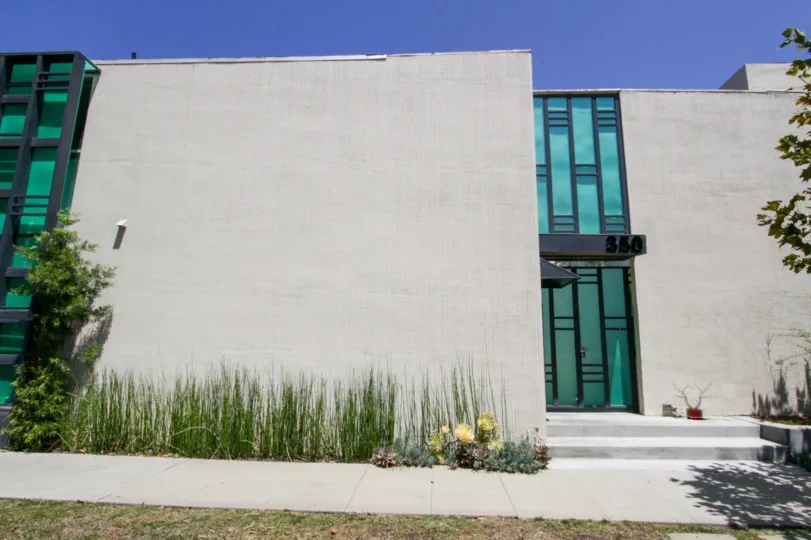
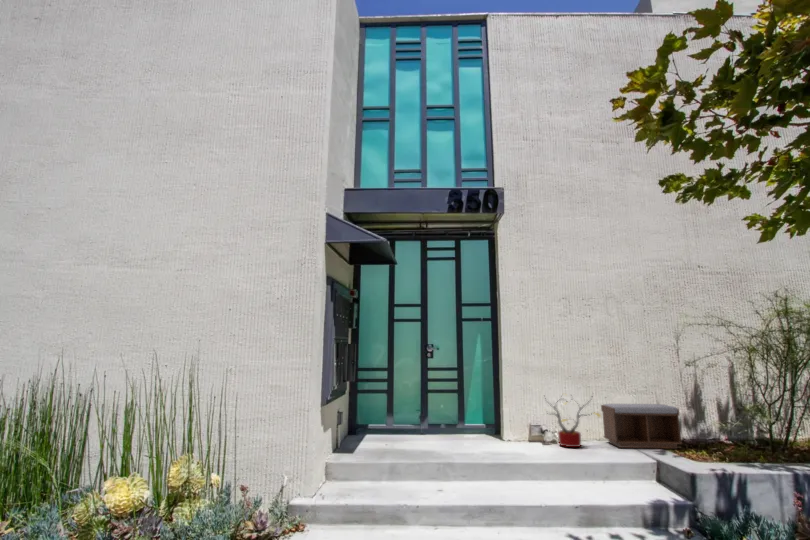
bench: none [714,390,774,420] -> present [601,404,682,449]

